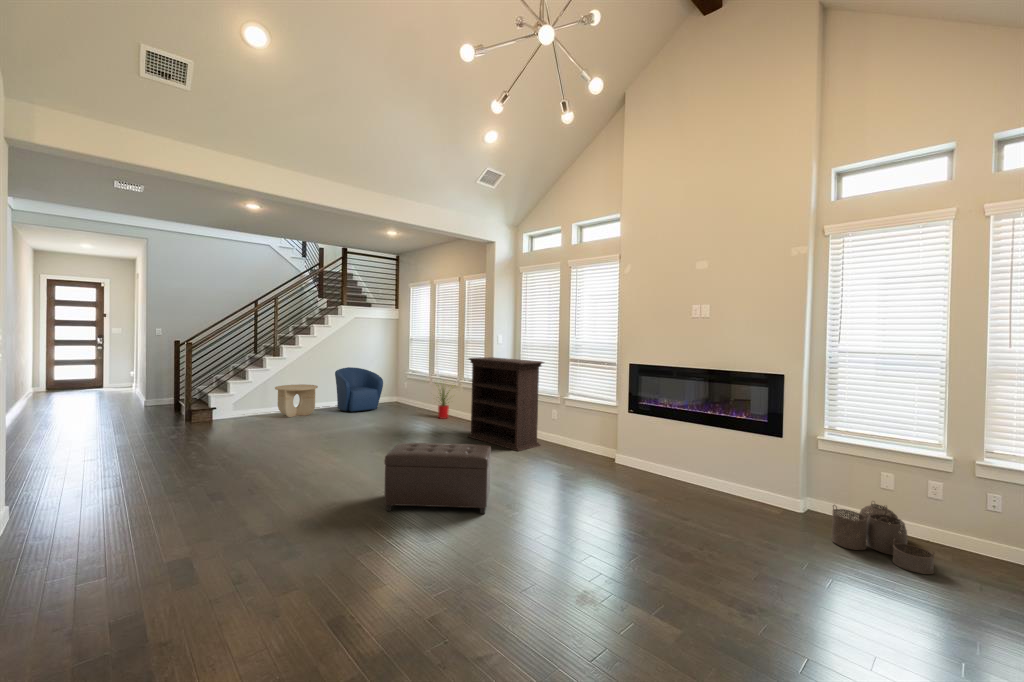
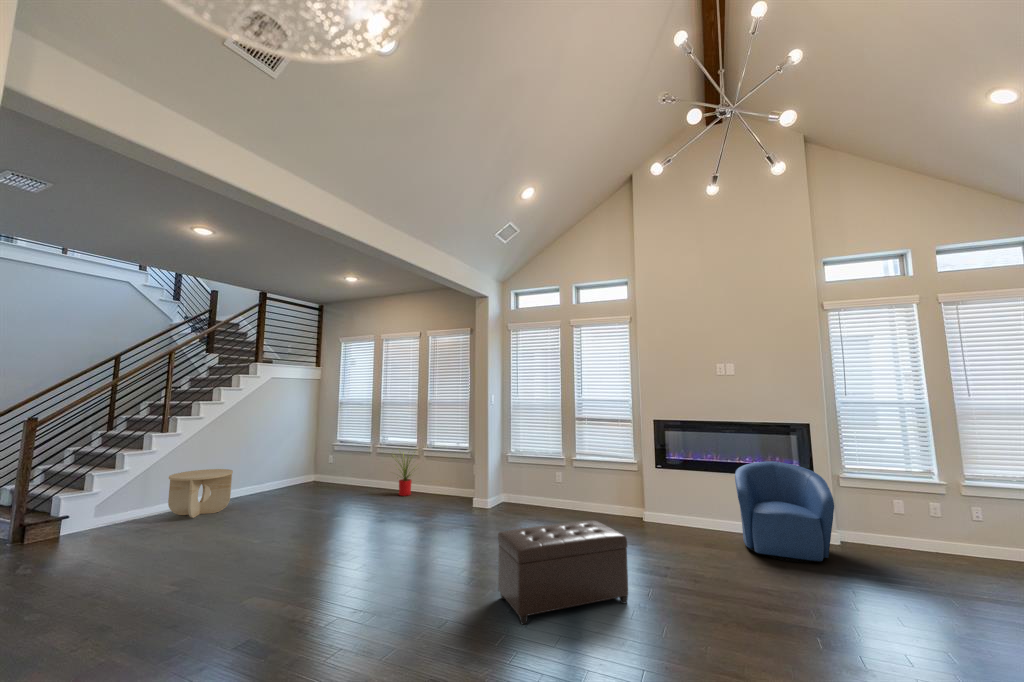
bookshelf: present [468,357,544,451] -> none [467,420,557,523]
armchair: present [335,367,383,412] -> present [735,461,834,563]
woven basket: present [832,504,935,574] -> none [896,525,993,581]

